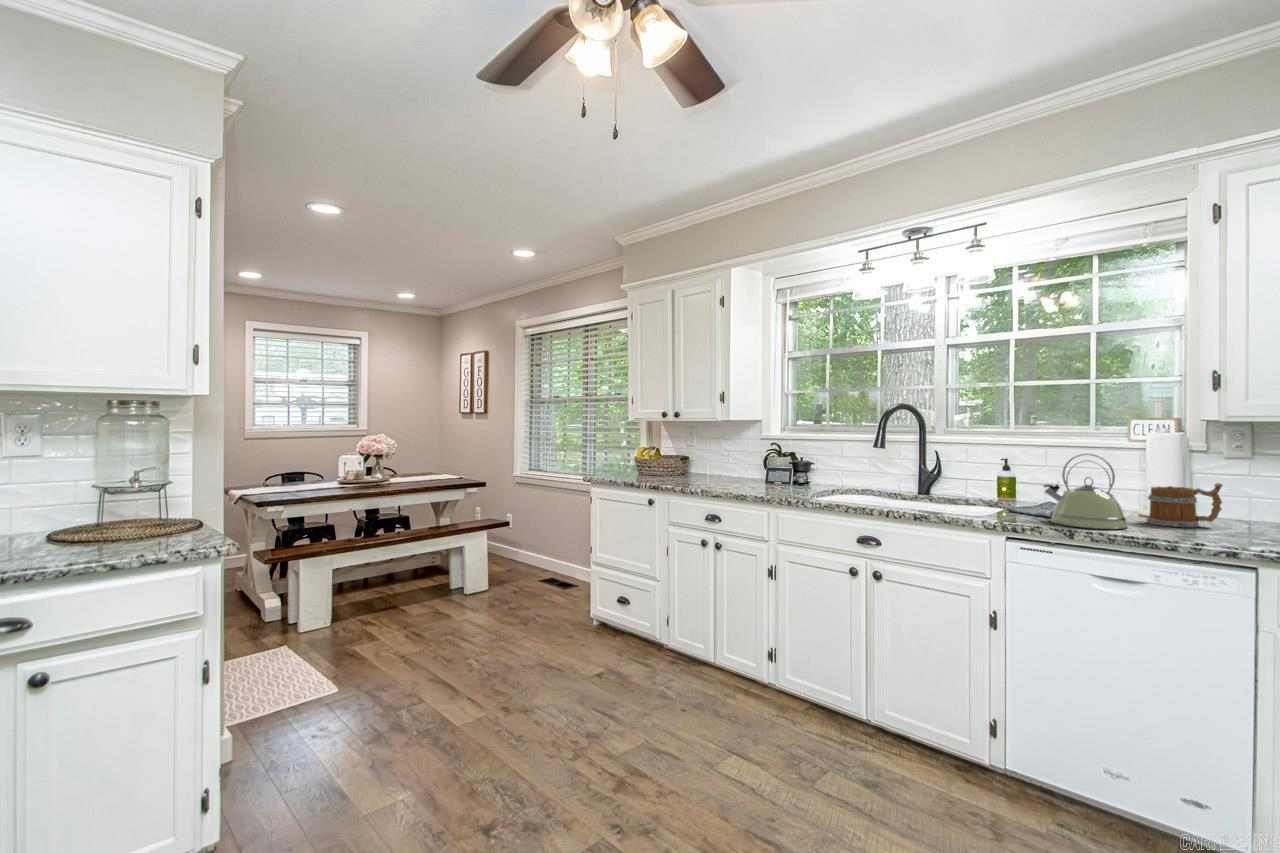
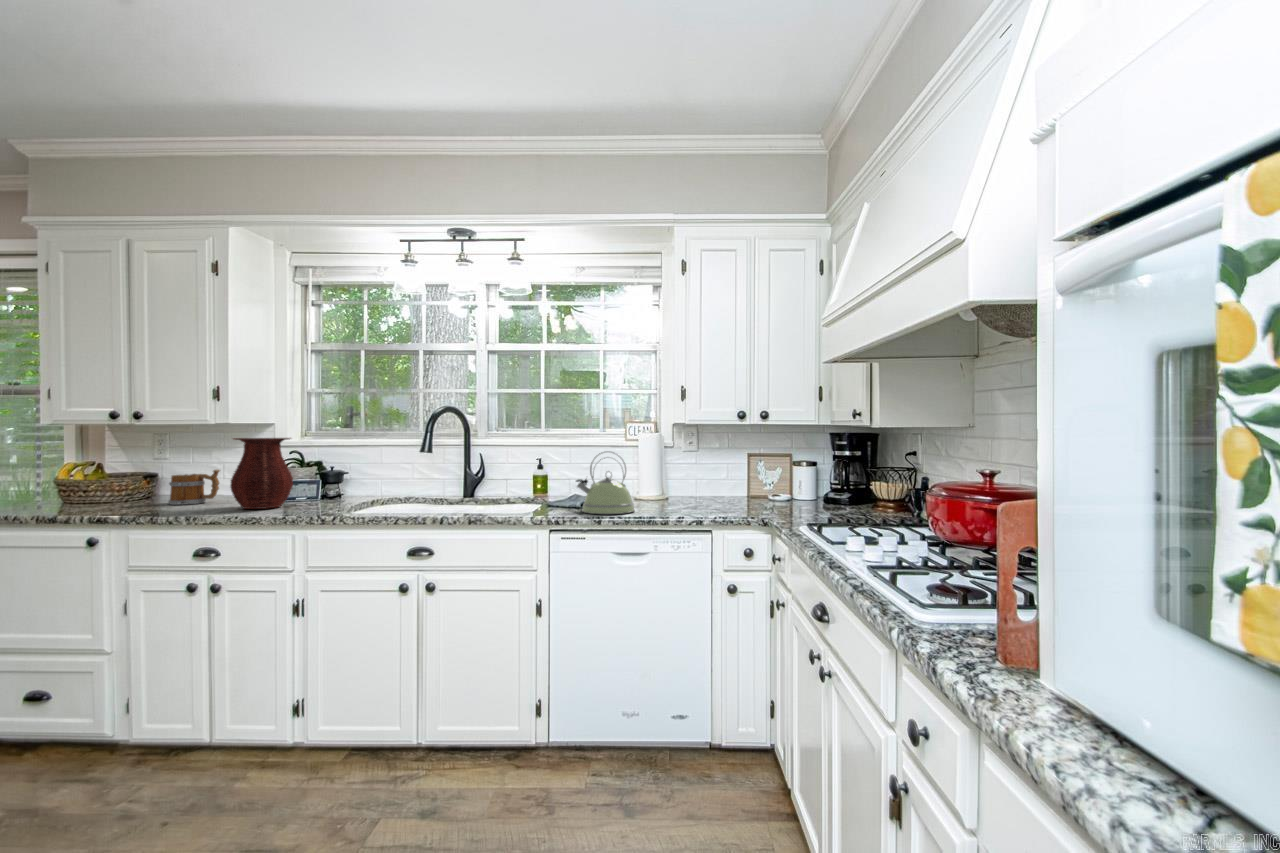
vase: none [727,433,772,490] -> present [230,438,293,509]
mug: present [1146,483,1222,527] -> present [168,470,220,505]

